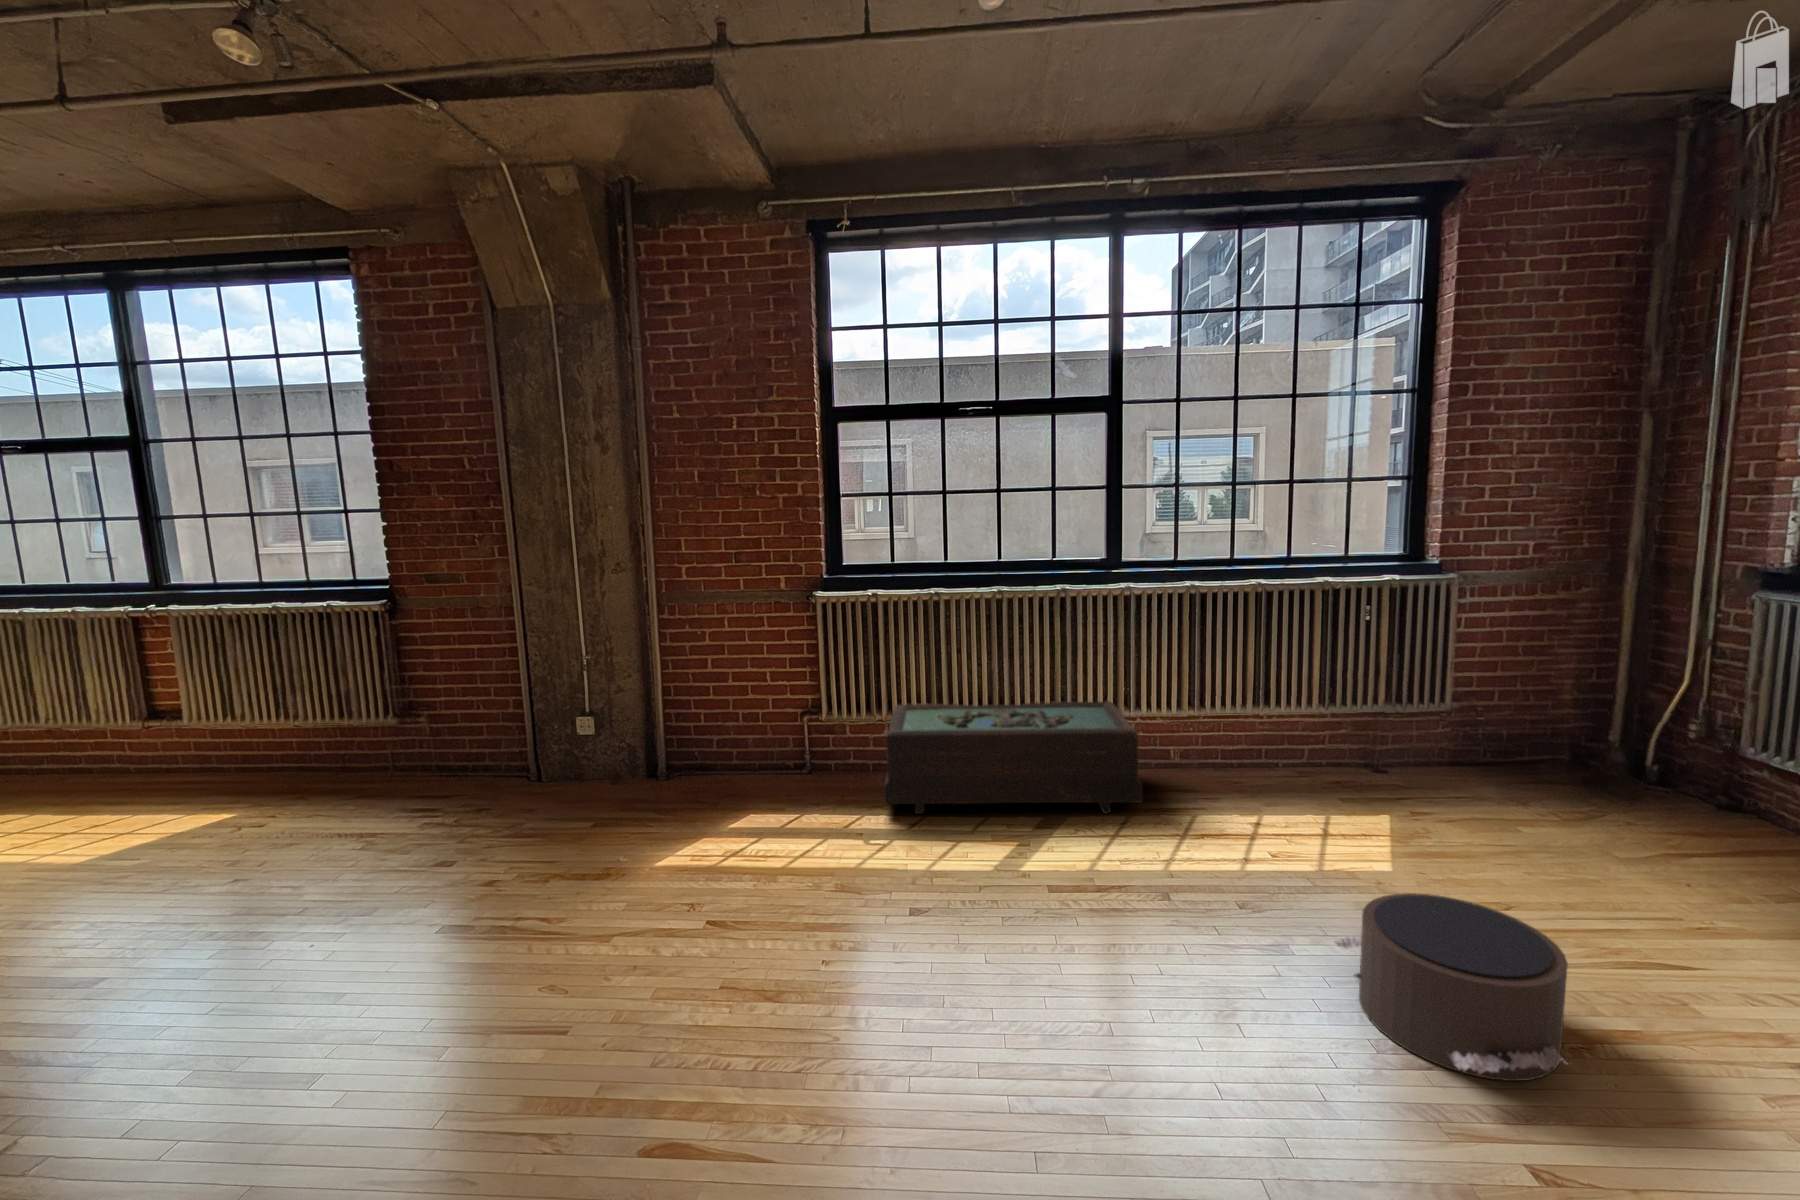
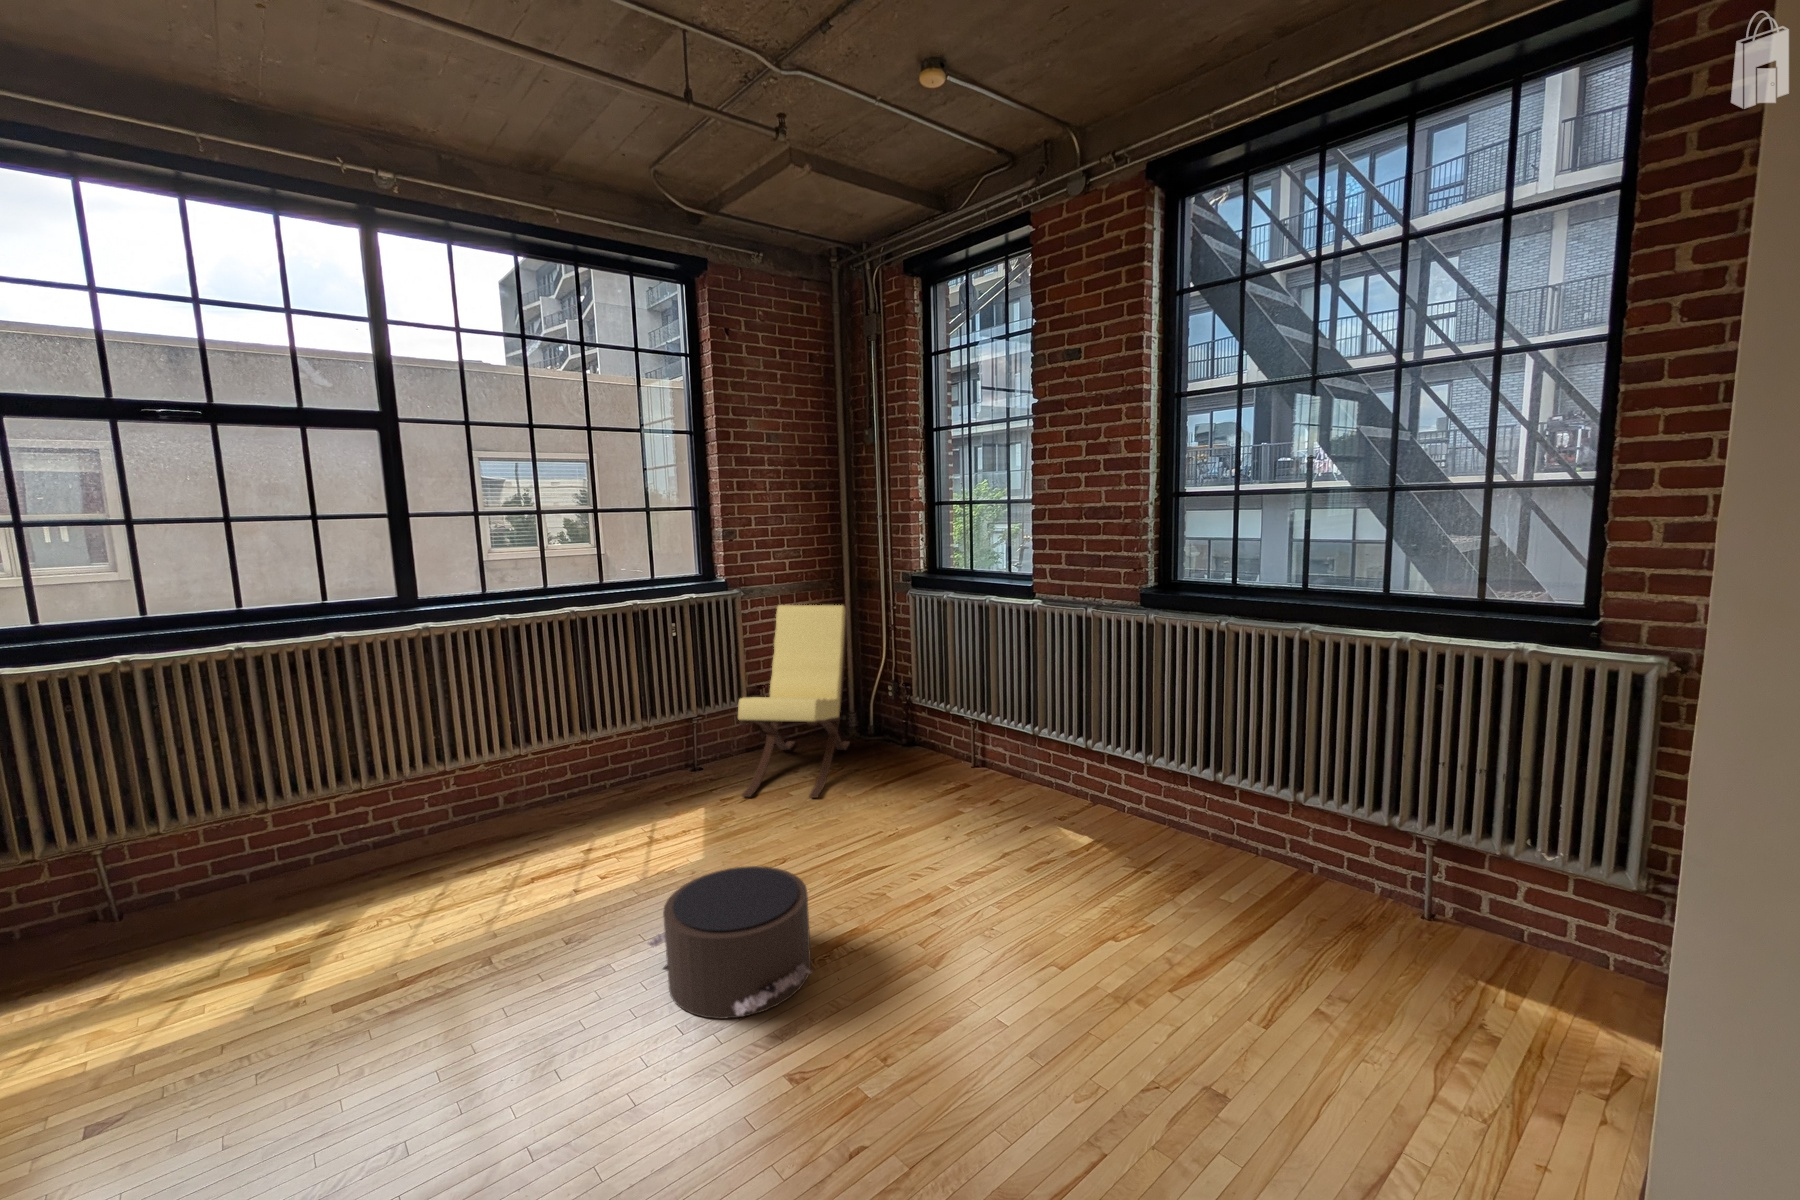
lounge chair: none [1440,597,1628,848] -> present [738,605,850,798]
coffee table: present [885,701,1142,814] -> none [24,759,462,989]

